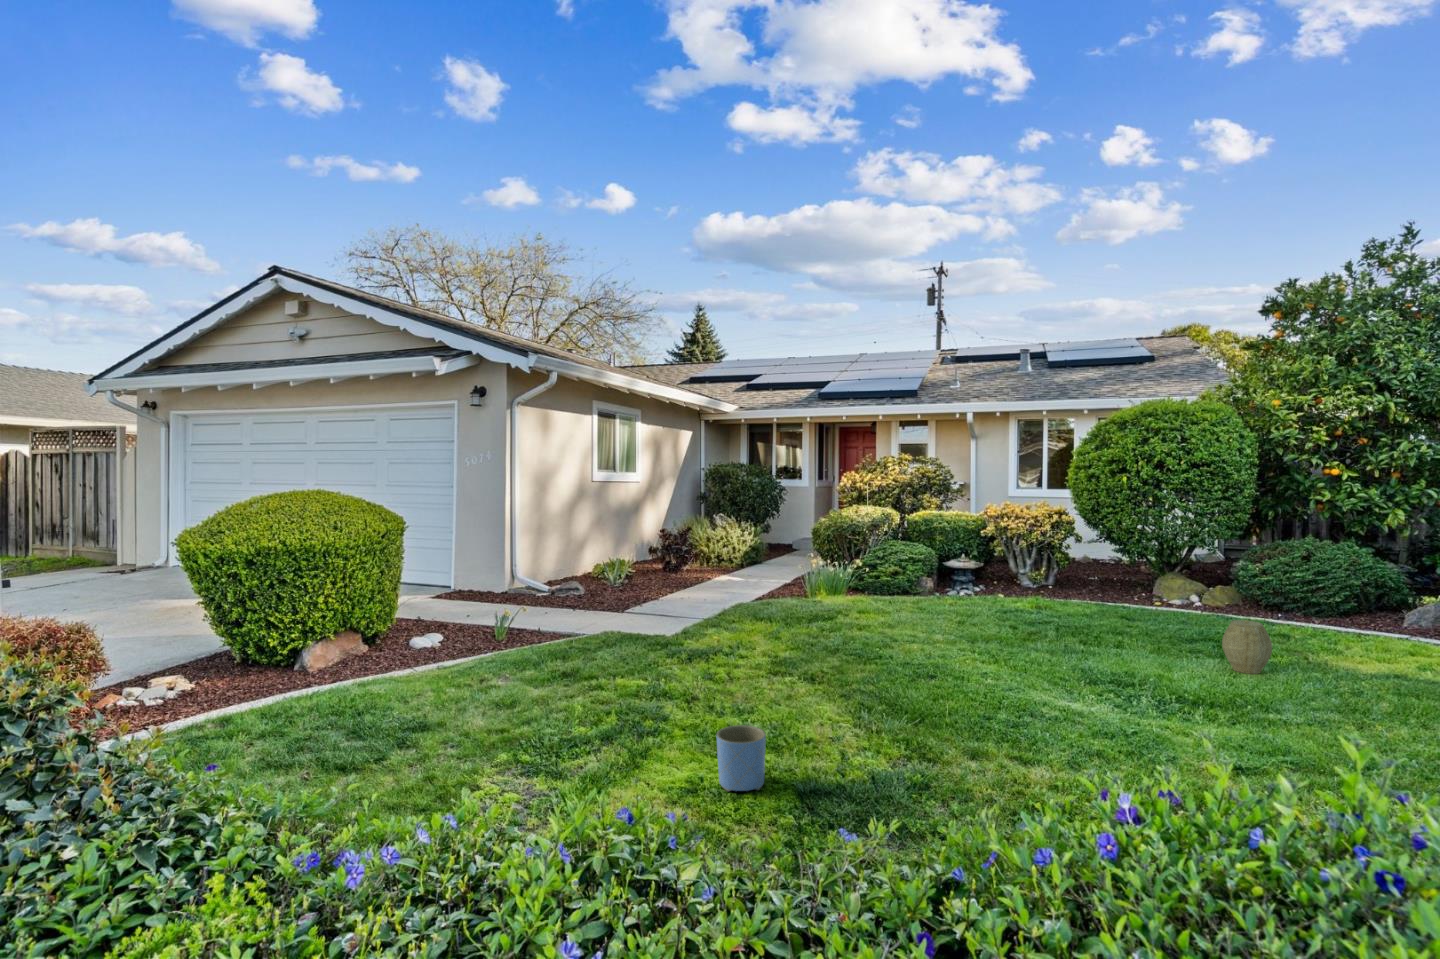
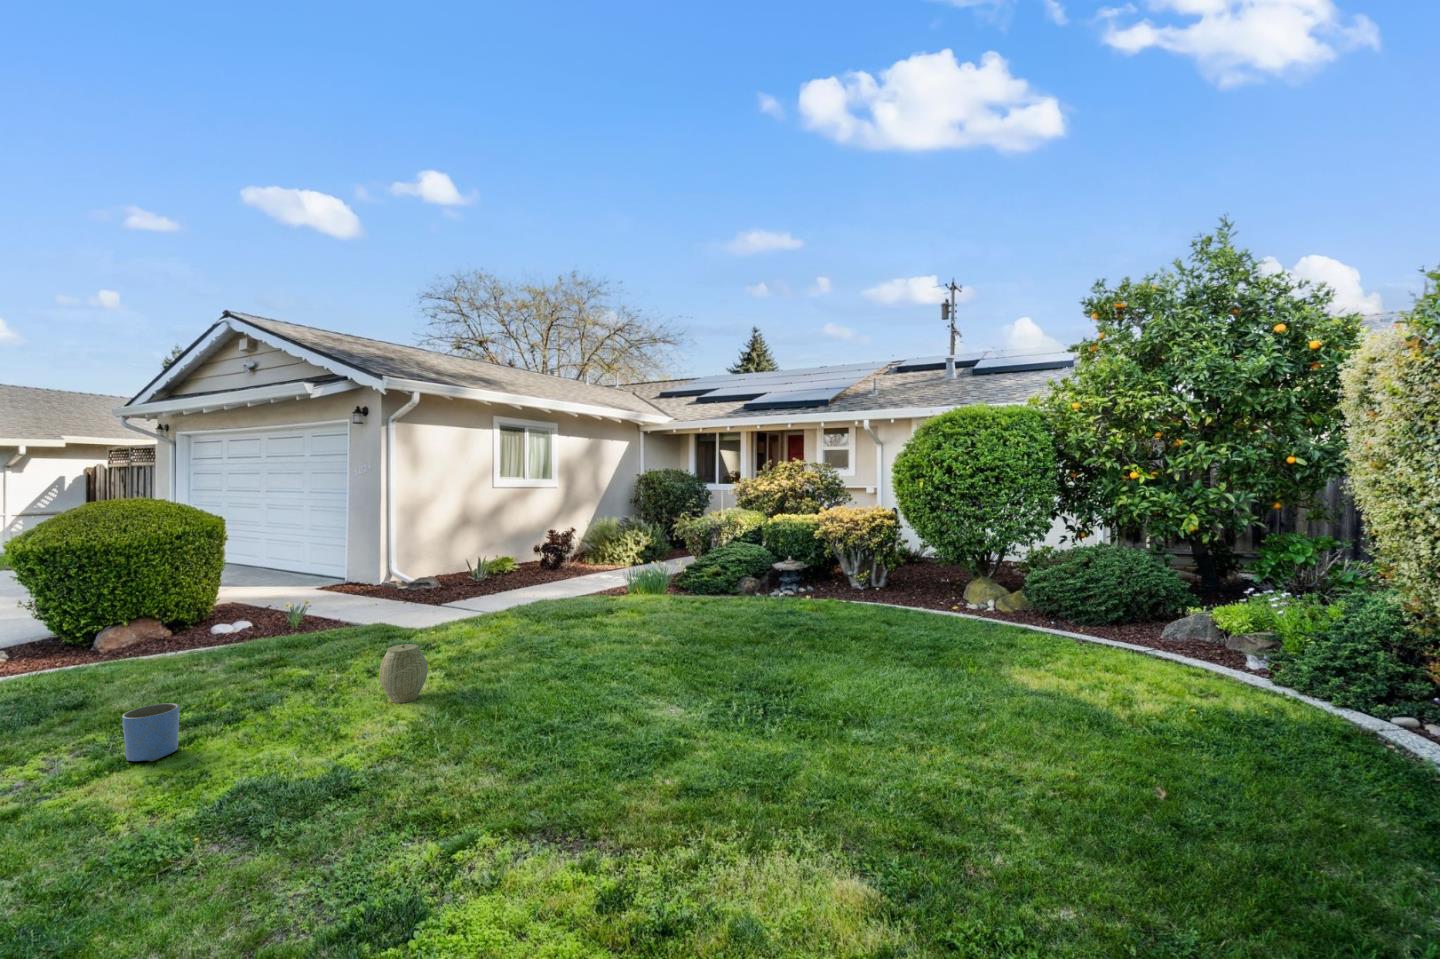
woven basket: present [1222,620,1272,674] -> present [379,644,428,703]

